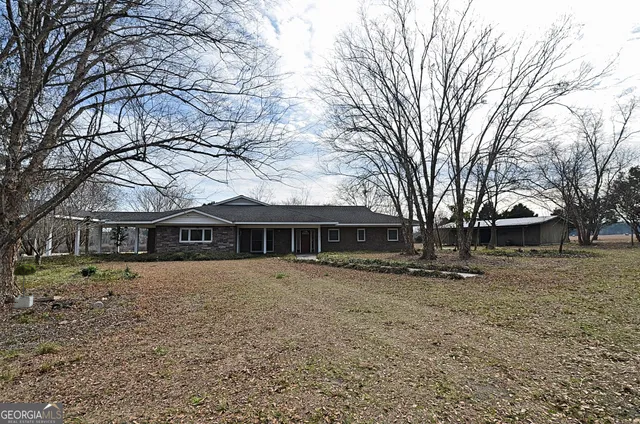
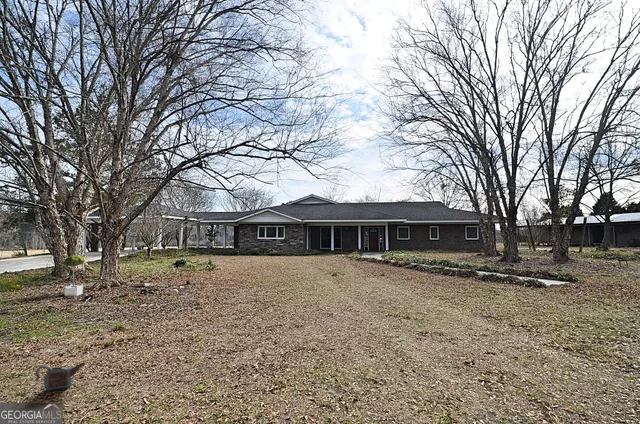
watering can: none [115,350,154,375] -> present [35,362,85,390]

